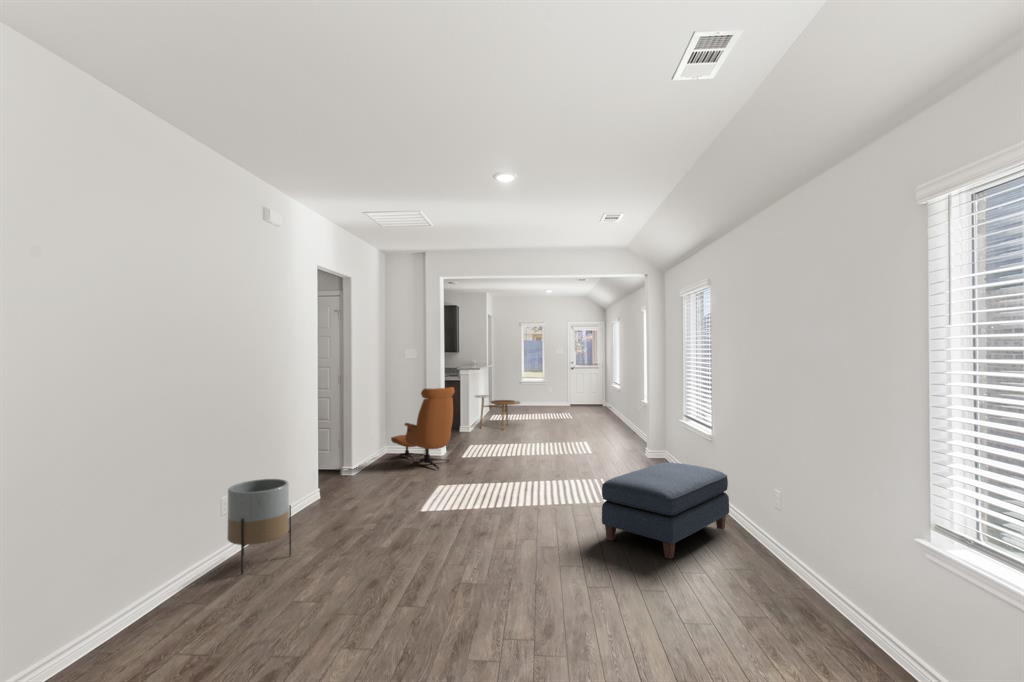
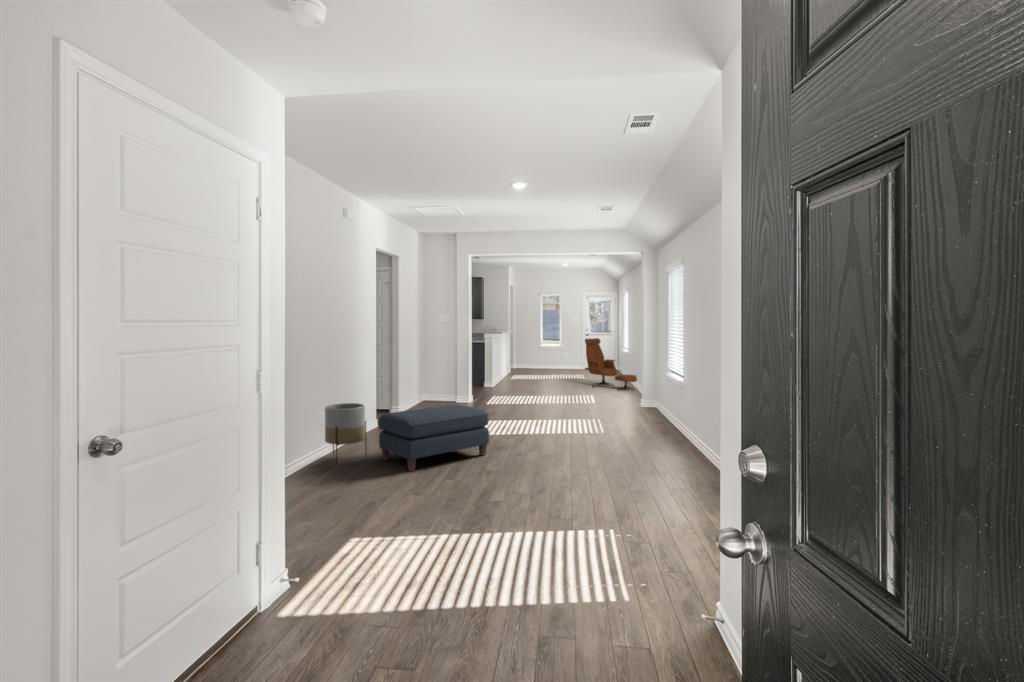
lounge chair: present [391,387,454,469] -> present [585,338,637,389]
side table: present [475,395,520,429] -> none [498,356,537,386]
ottoman: present [602,462,729,559] -> present [379,405,489,471]

